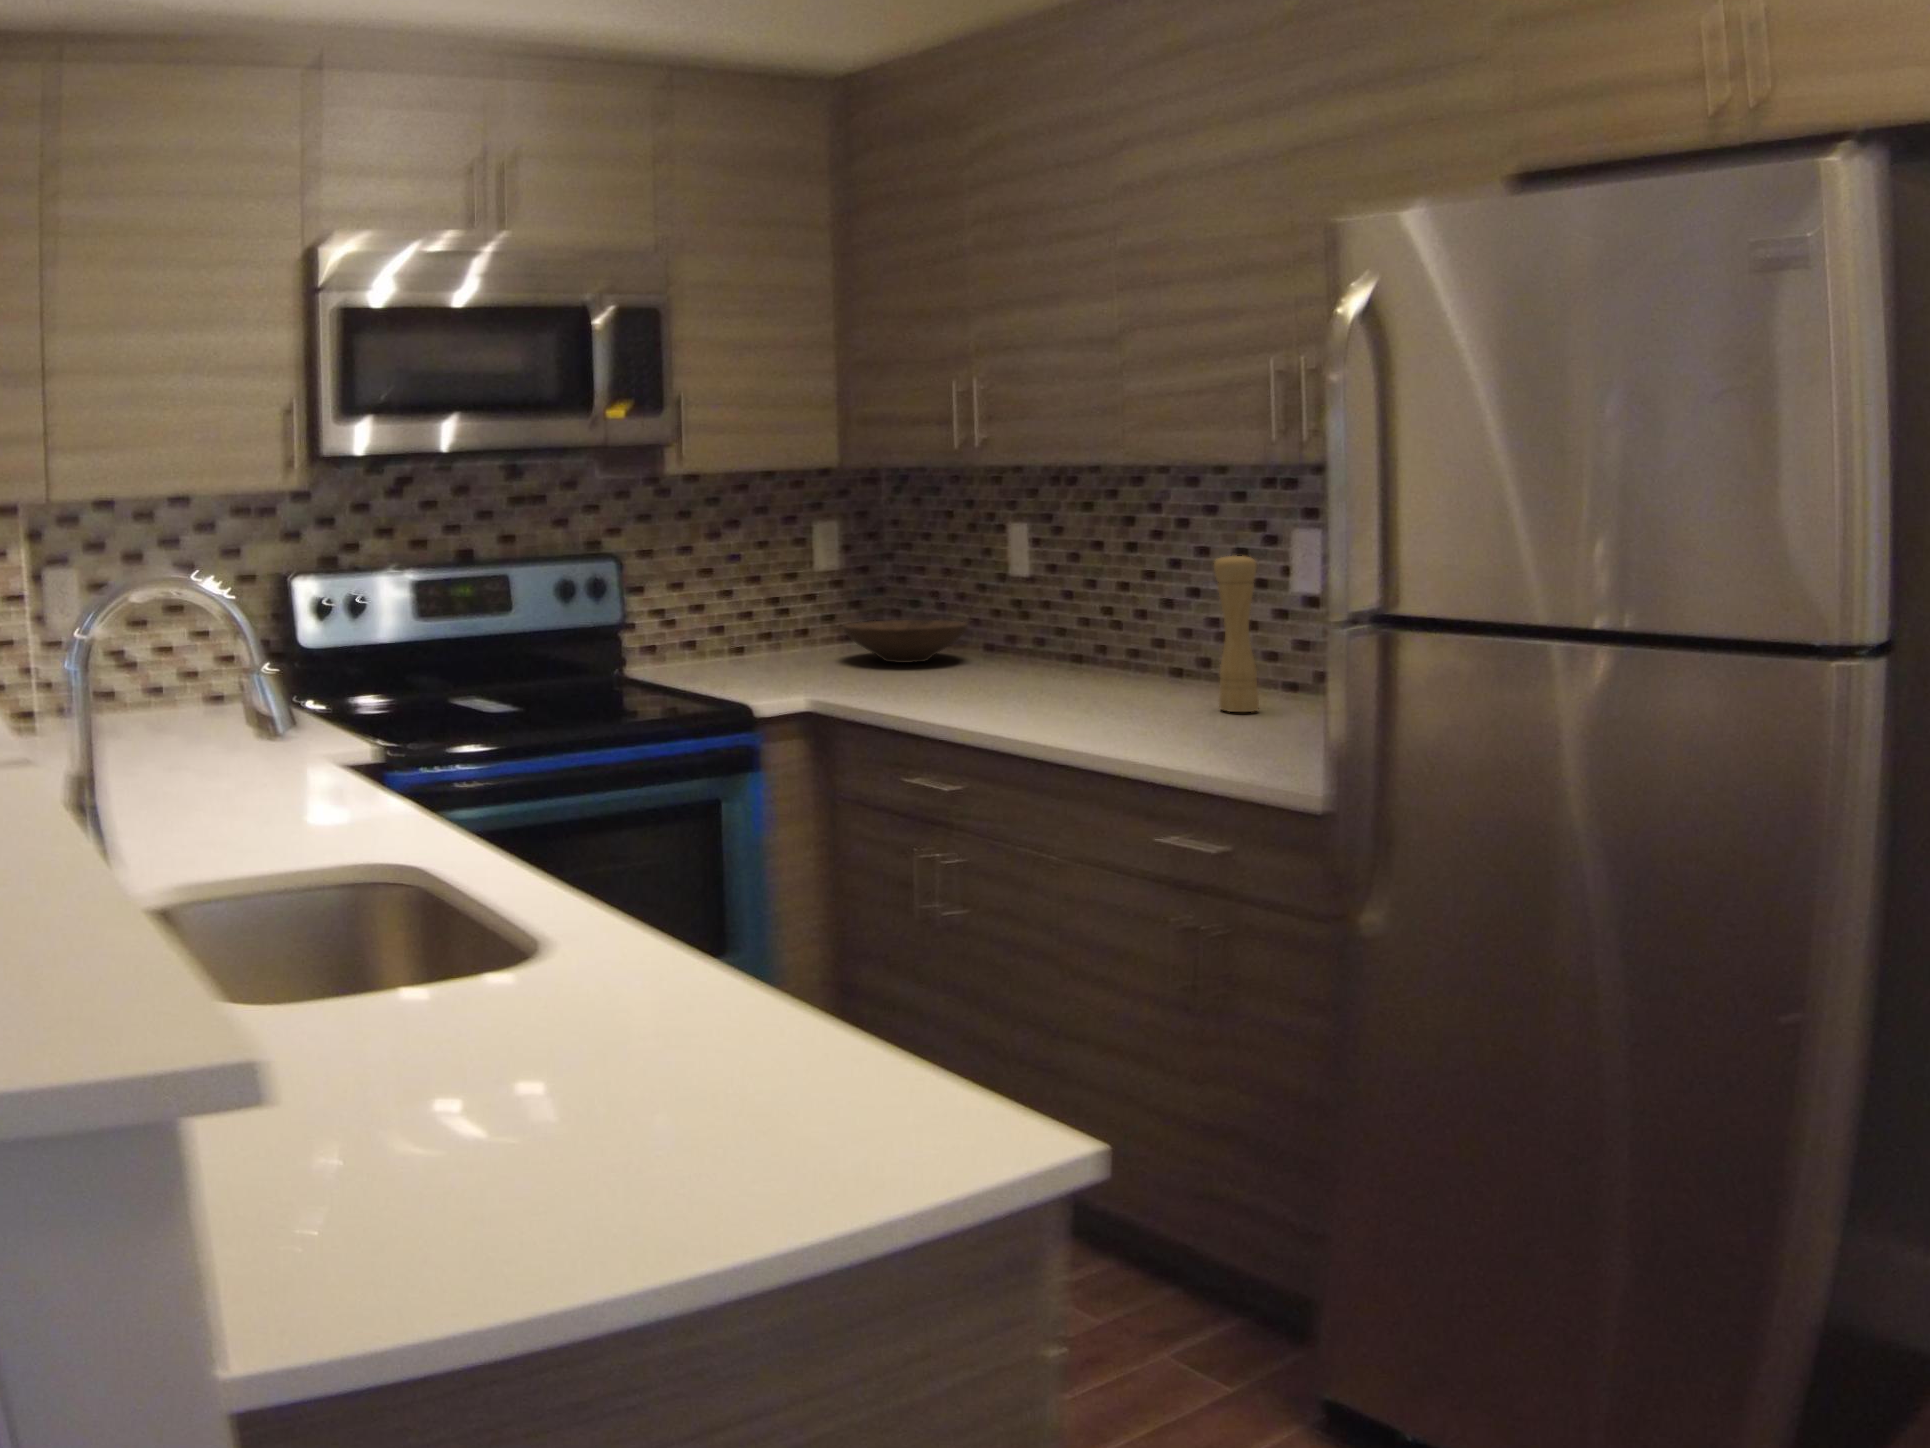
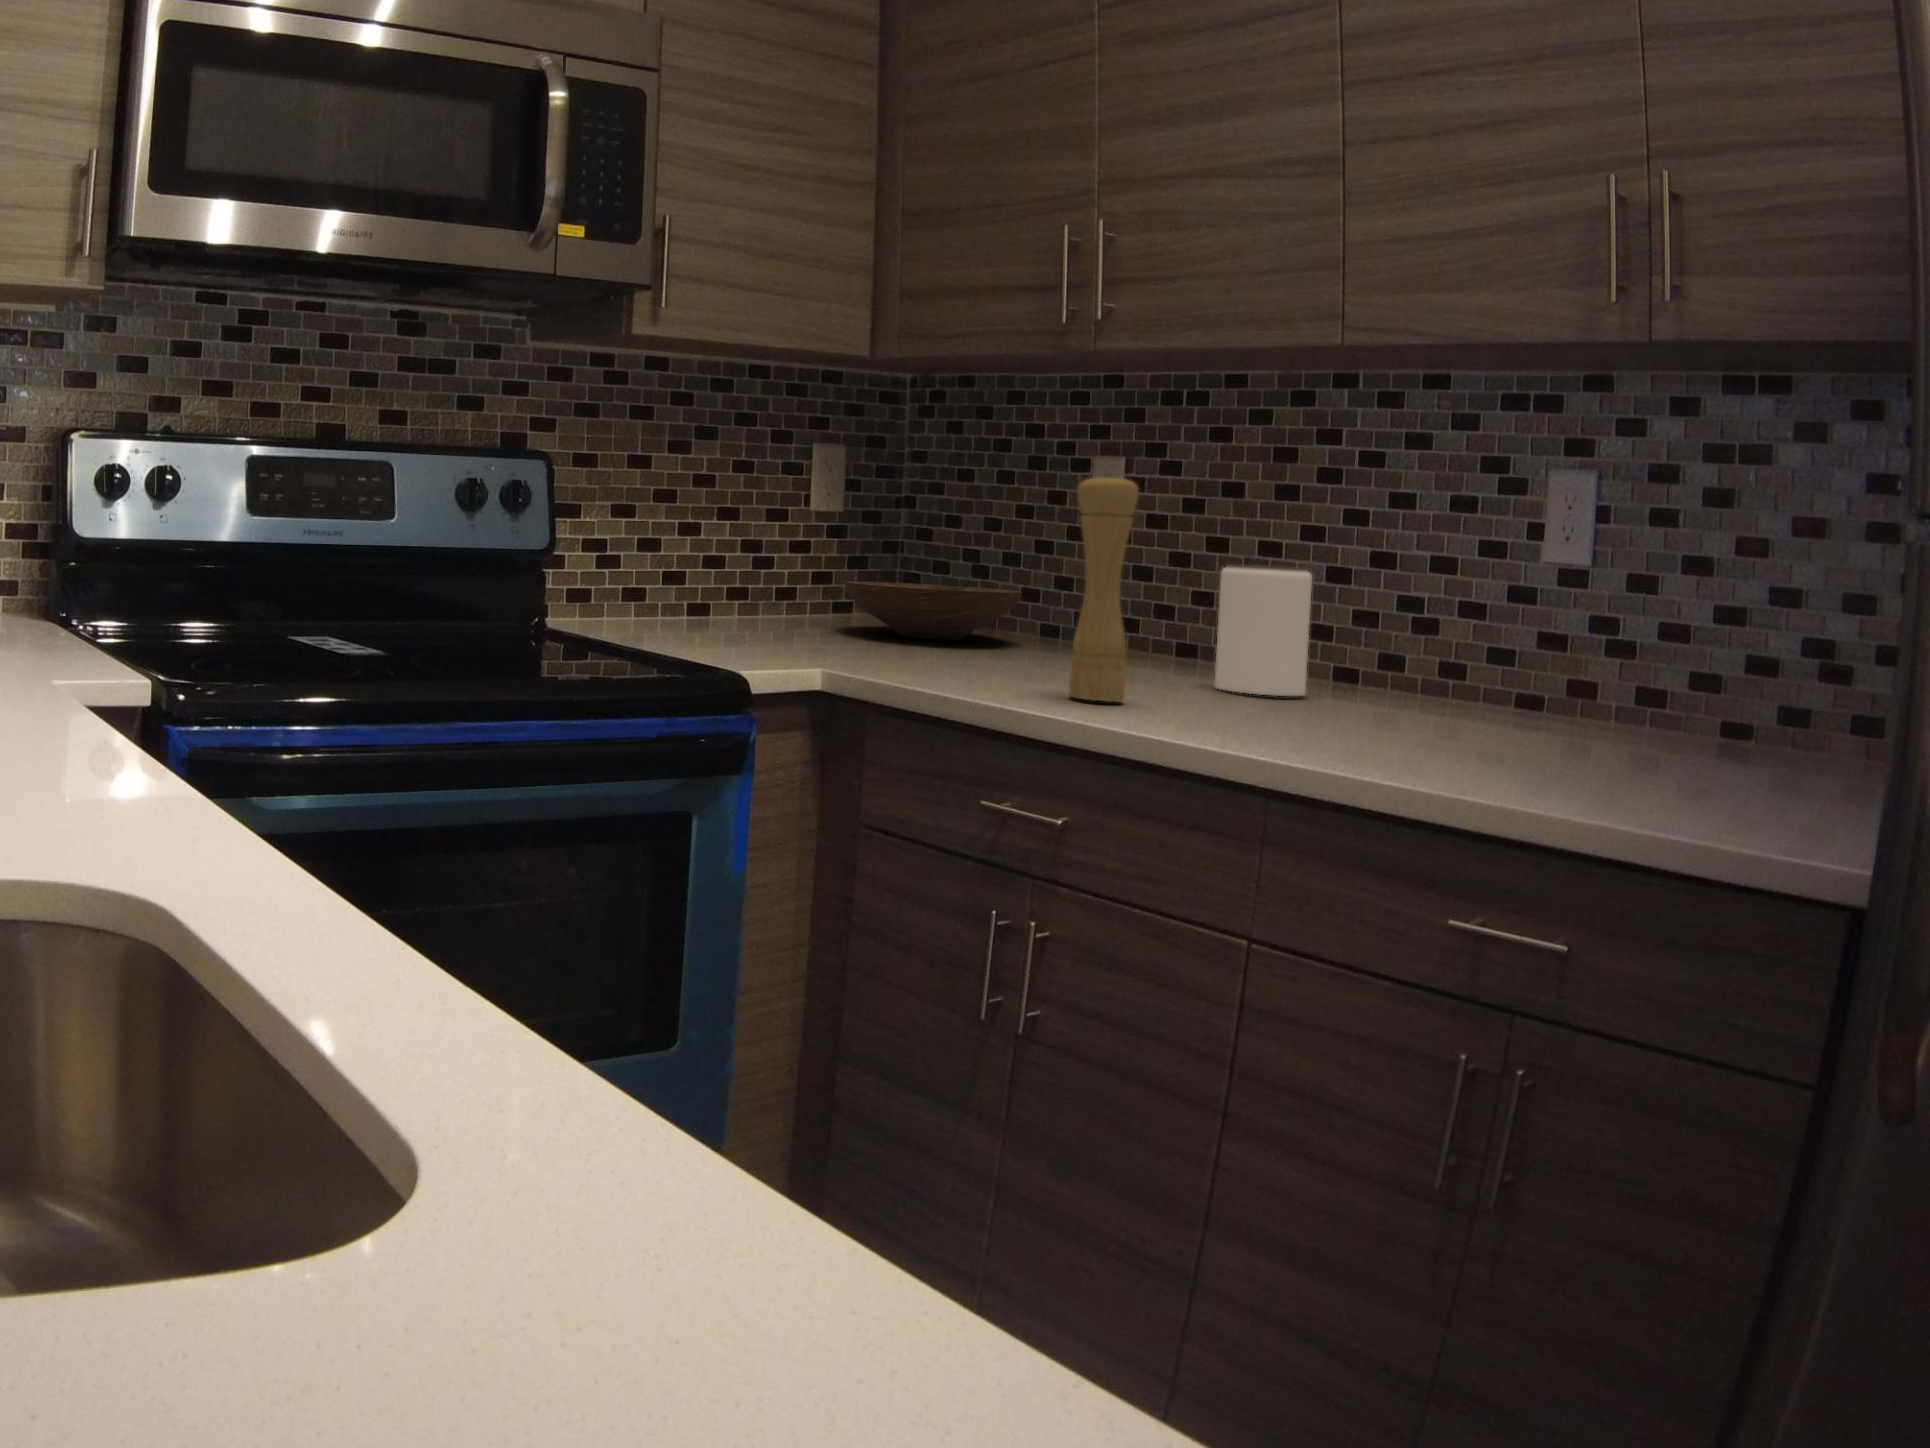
pepper mill: present [1214,554,1259,712] -> present [1069,474,1139,702]
jar: none [1080,602,1141,693] -> present [1215,564,1312,696]

